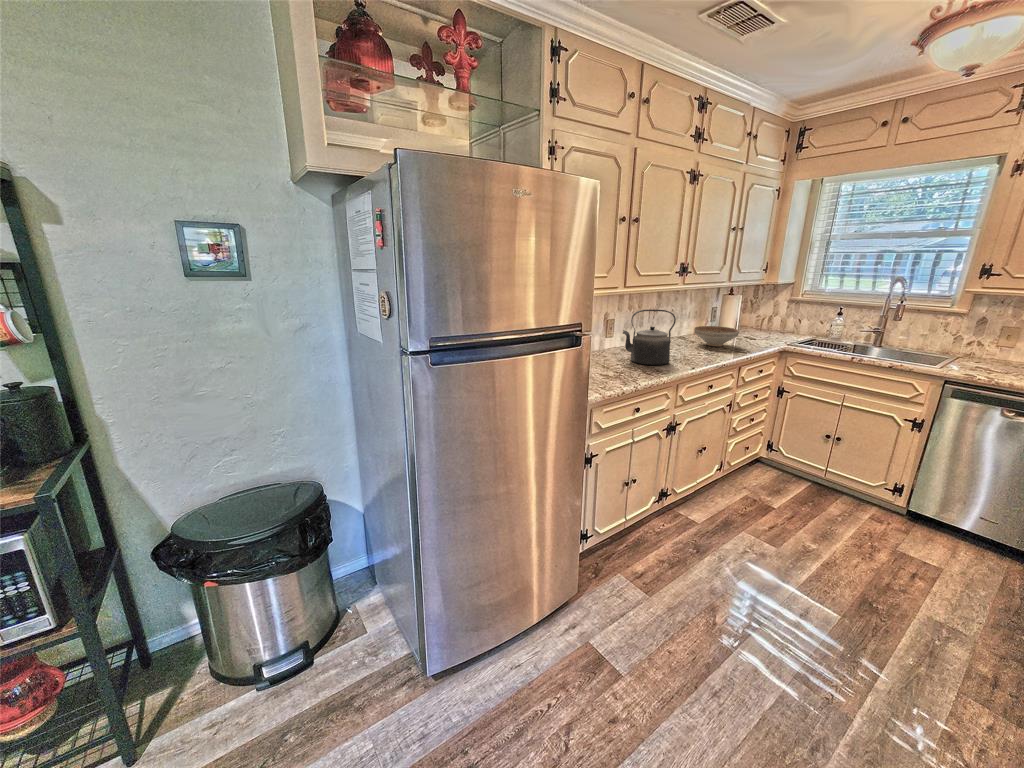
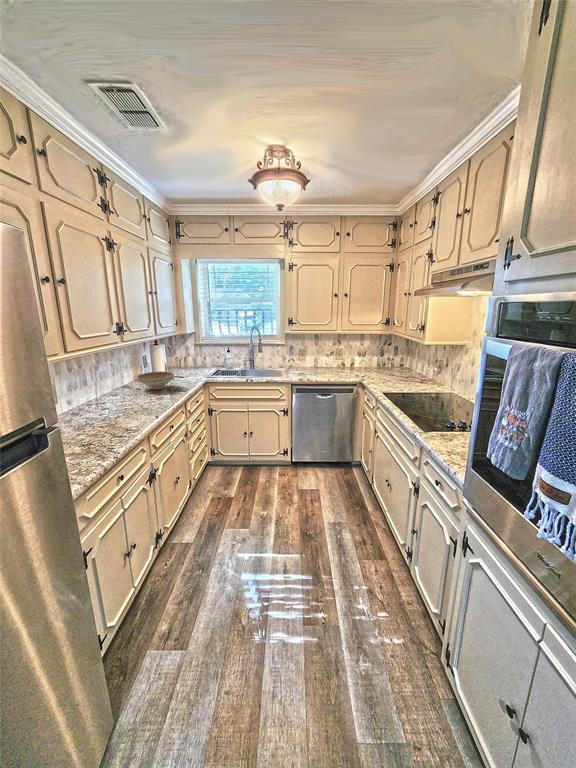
kettle: present [623,309,676,365] -> none [73,369,131,426]

